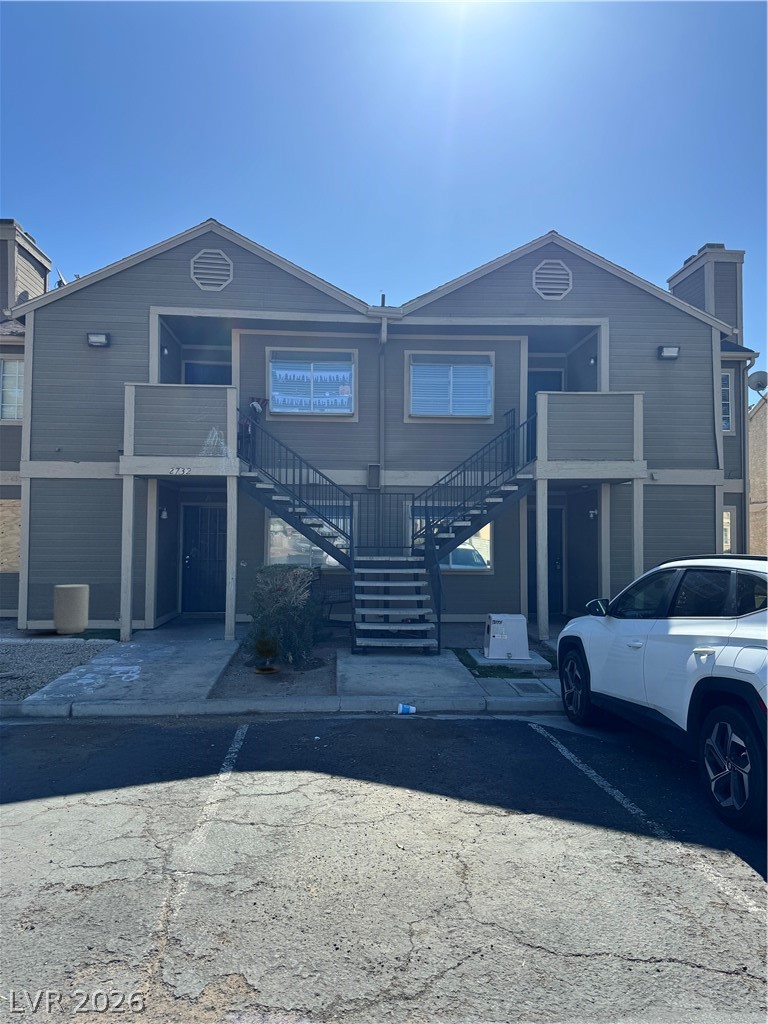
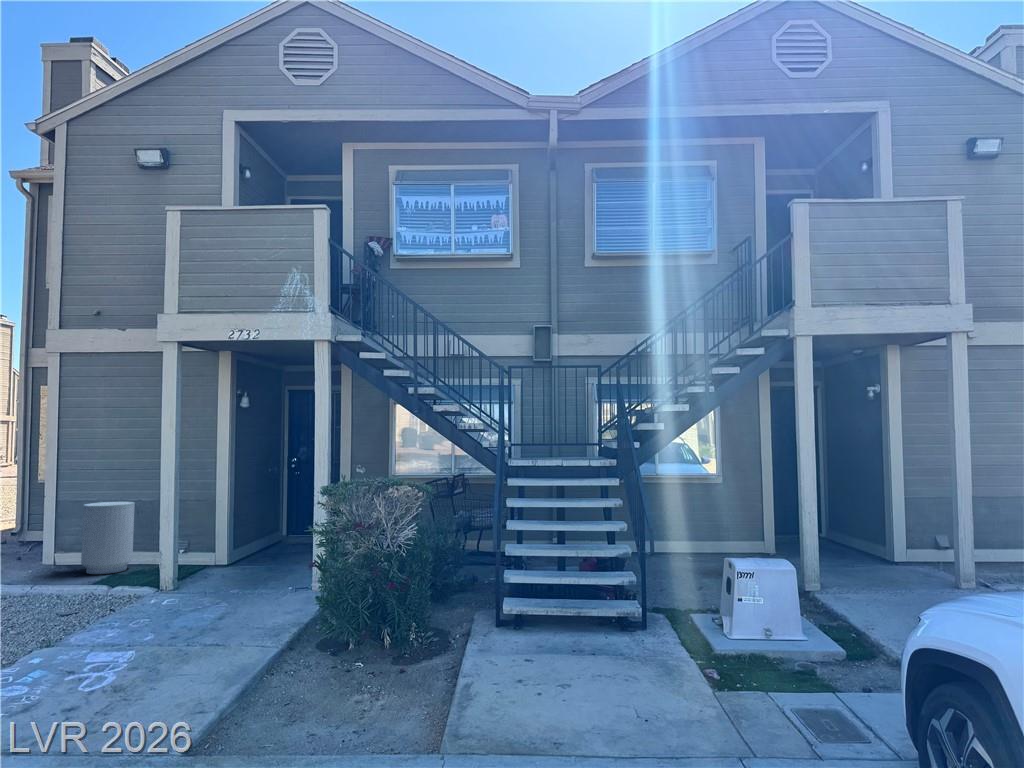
potted tree: present [254,629,279,674] -> none [317,582,370,671]

